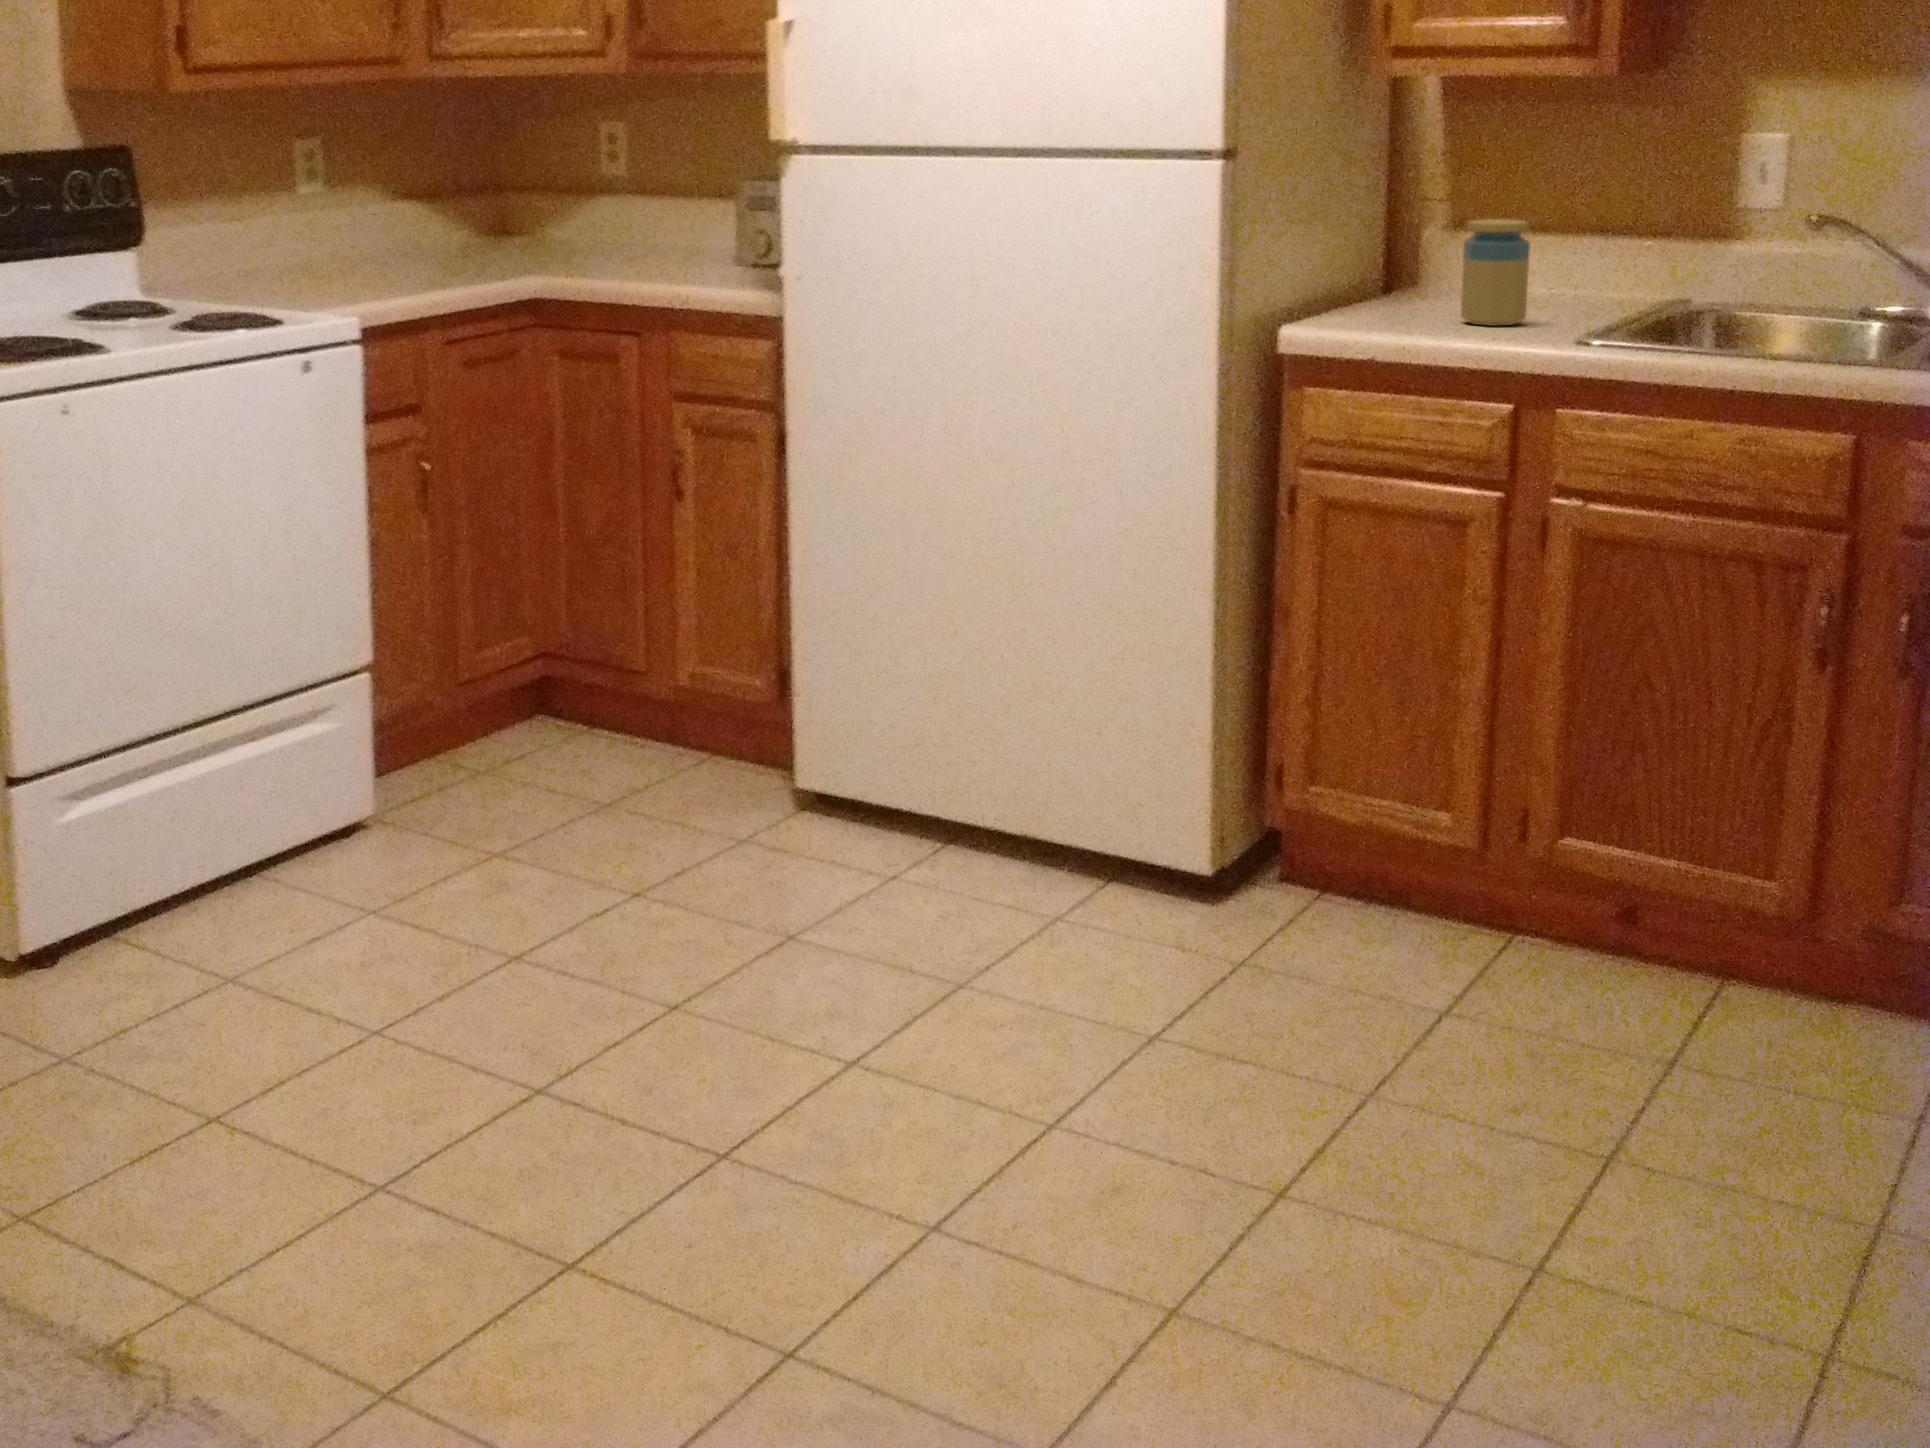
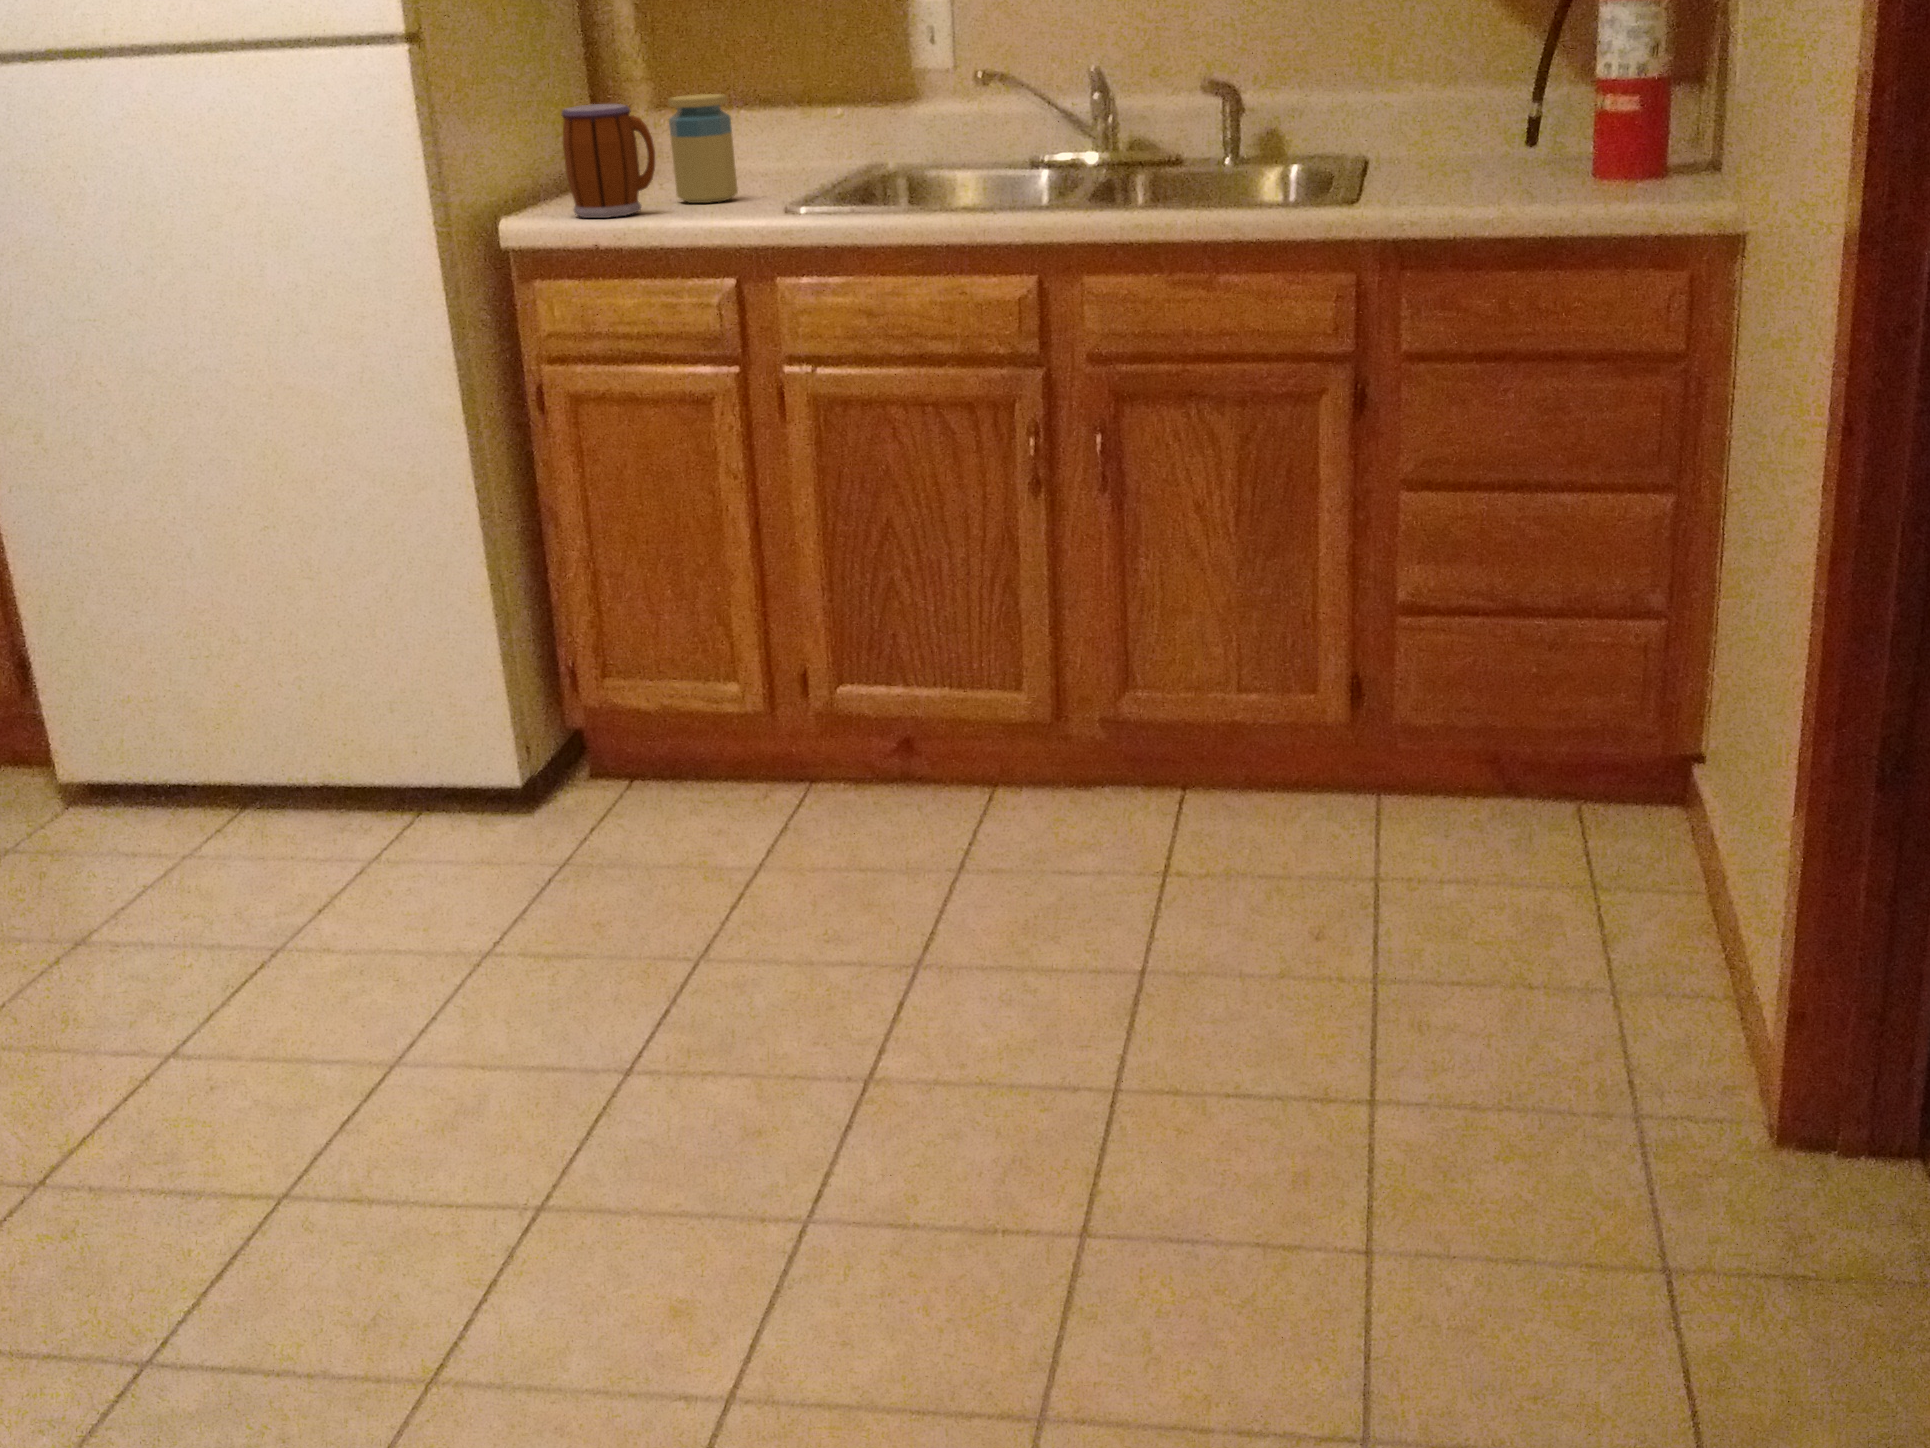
mug: none [1353,224,1446,333] -> present [561,104,655,218]

